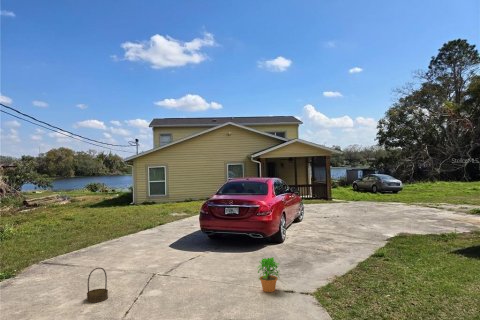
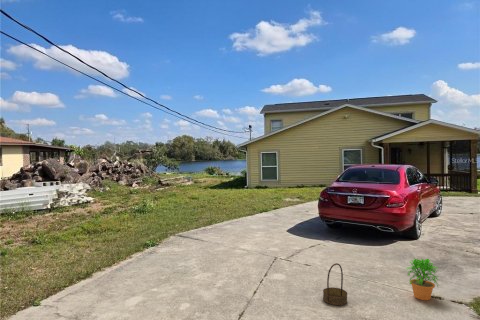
basket: present [87,267,108,302] -> present [323,263,347,305]

